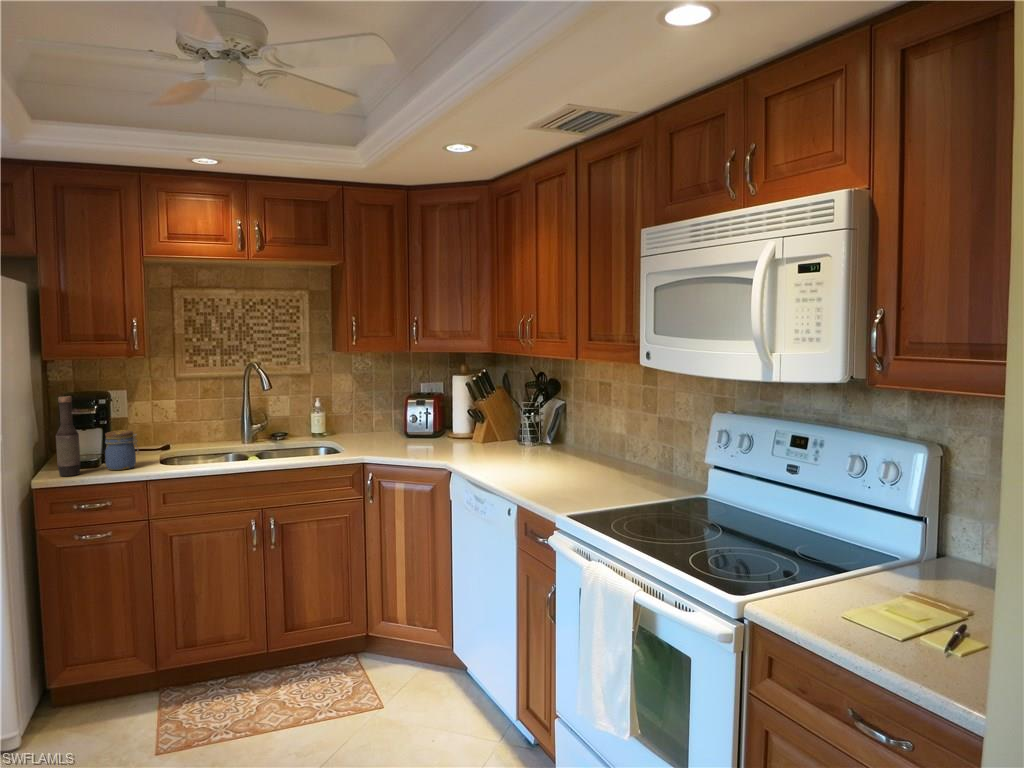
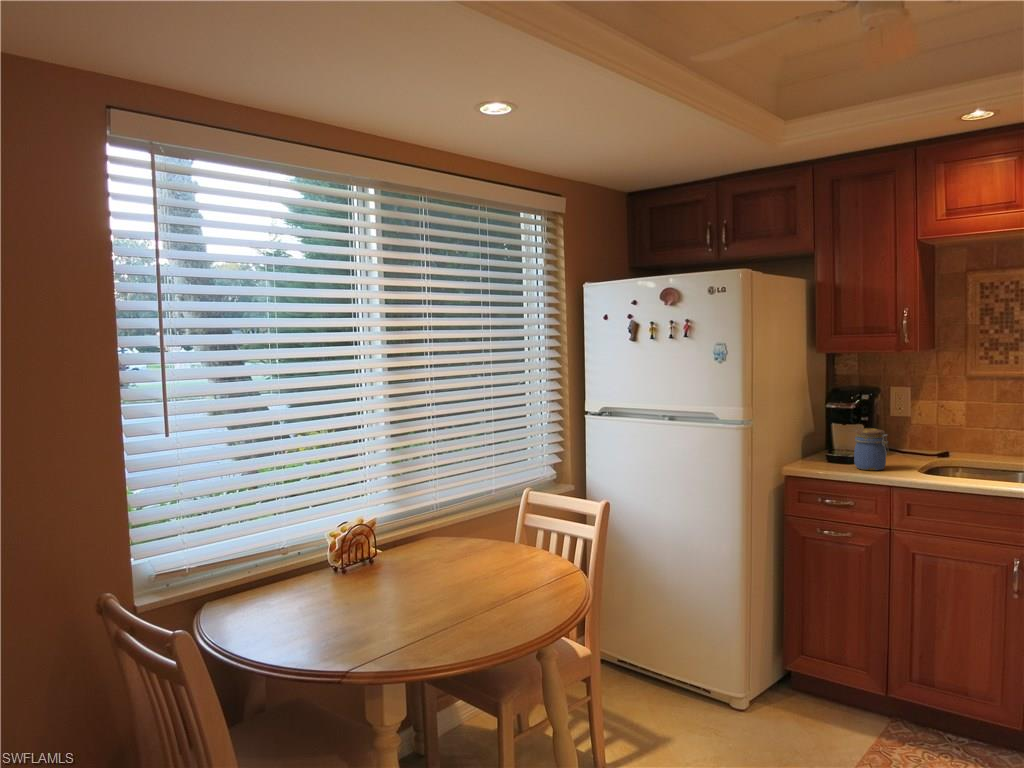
bottle: present [56,396,80,476] -> none [808,390,829,468]

